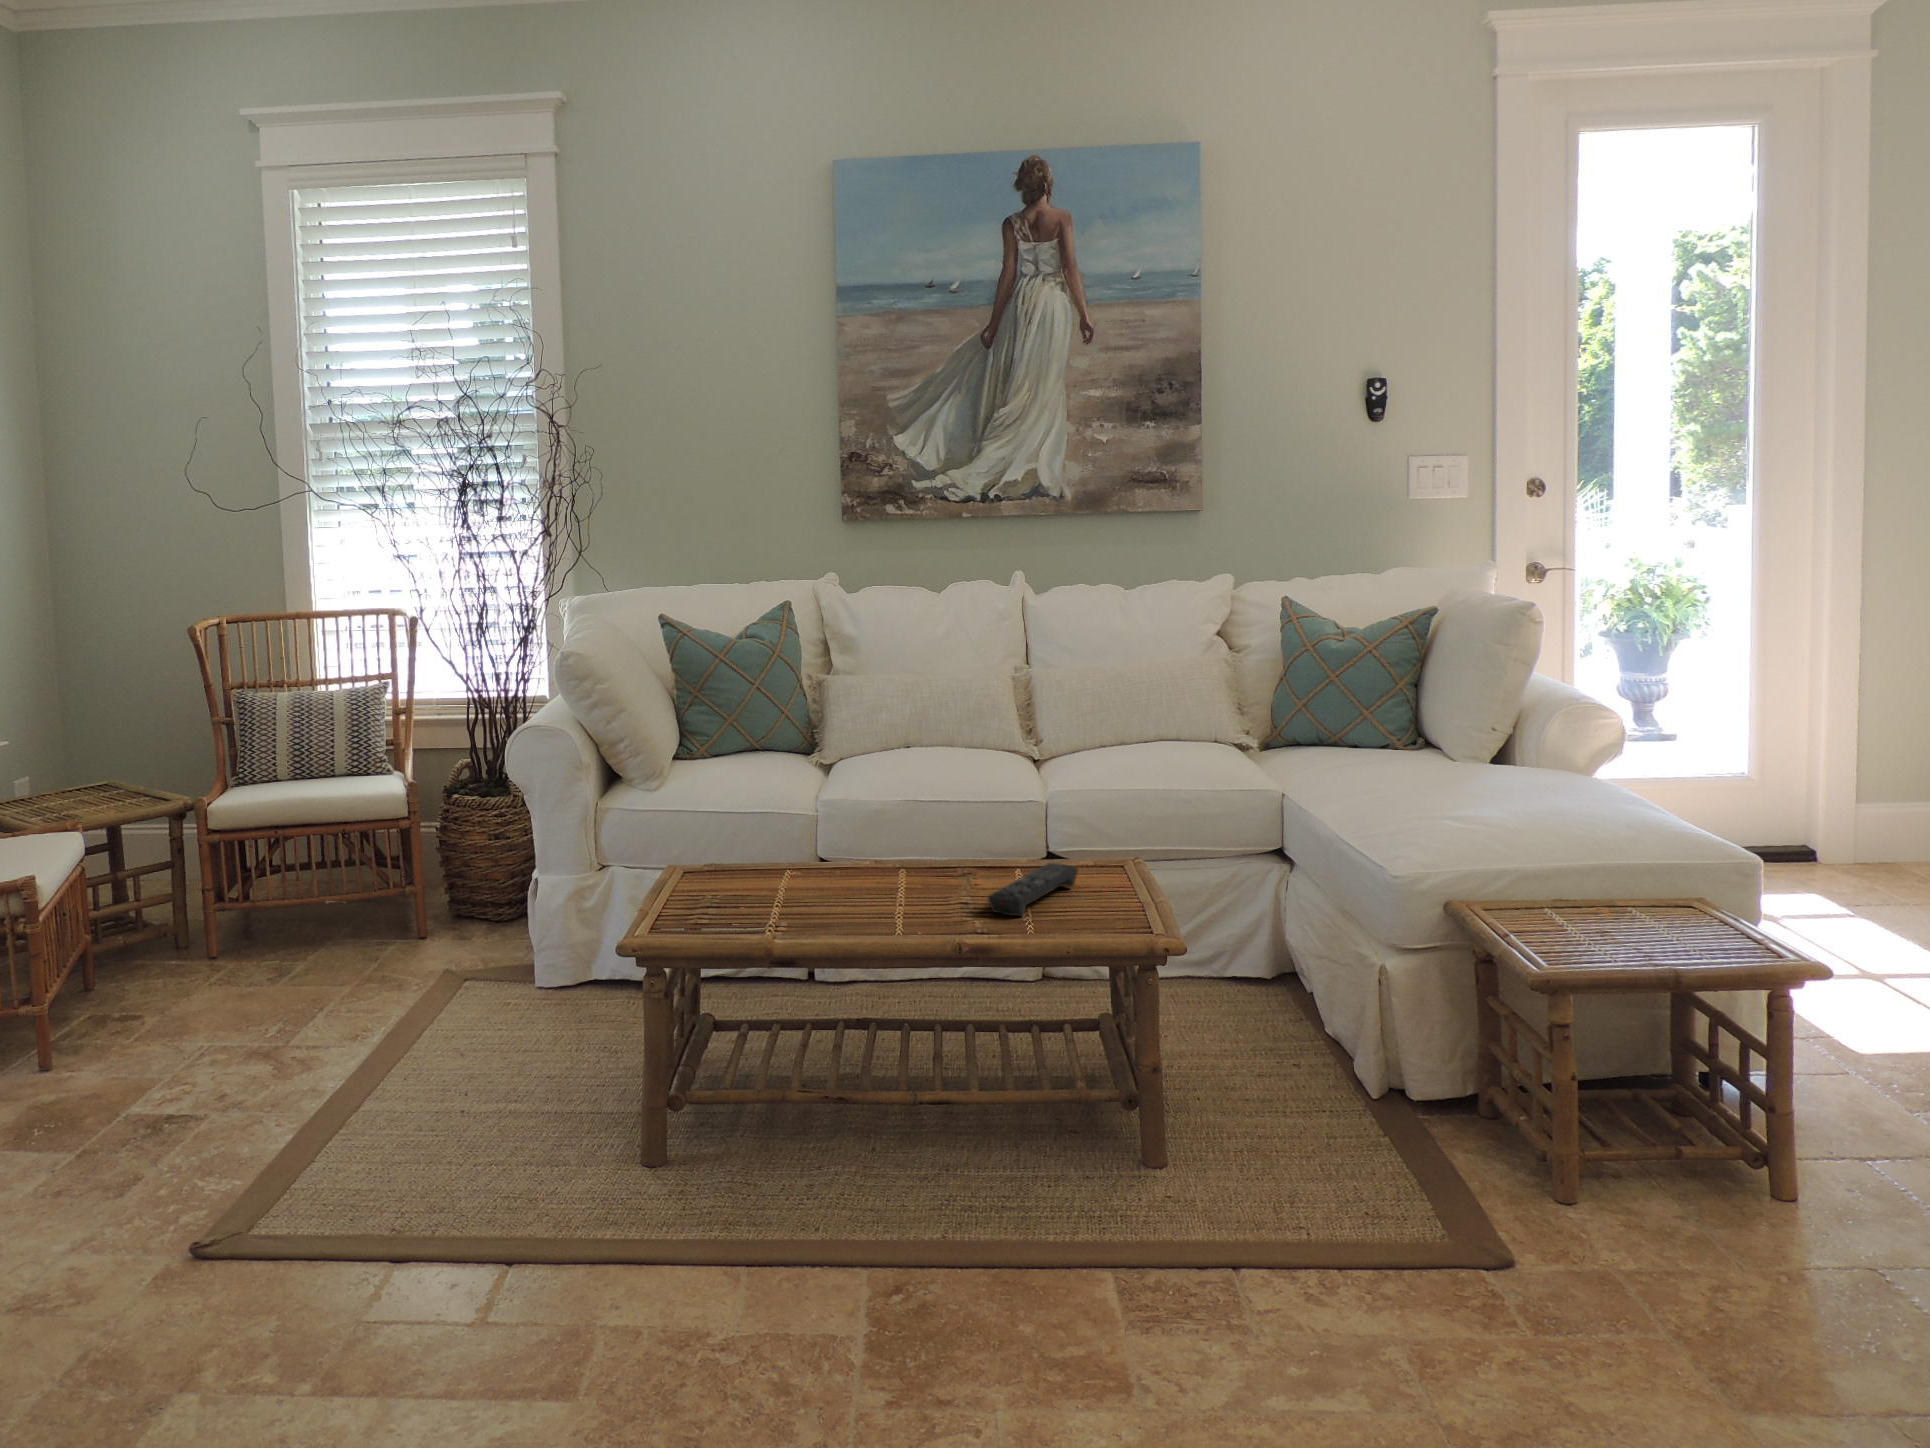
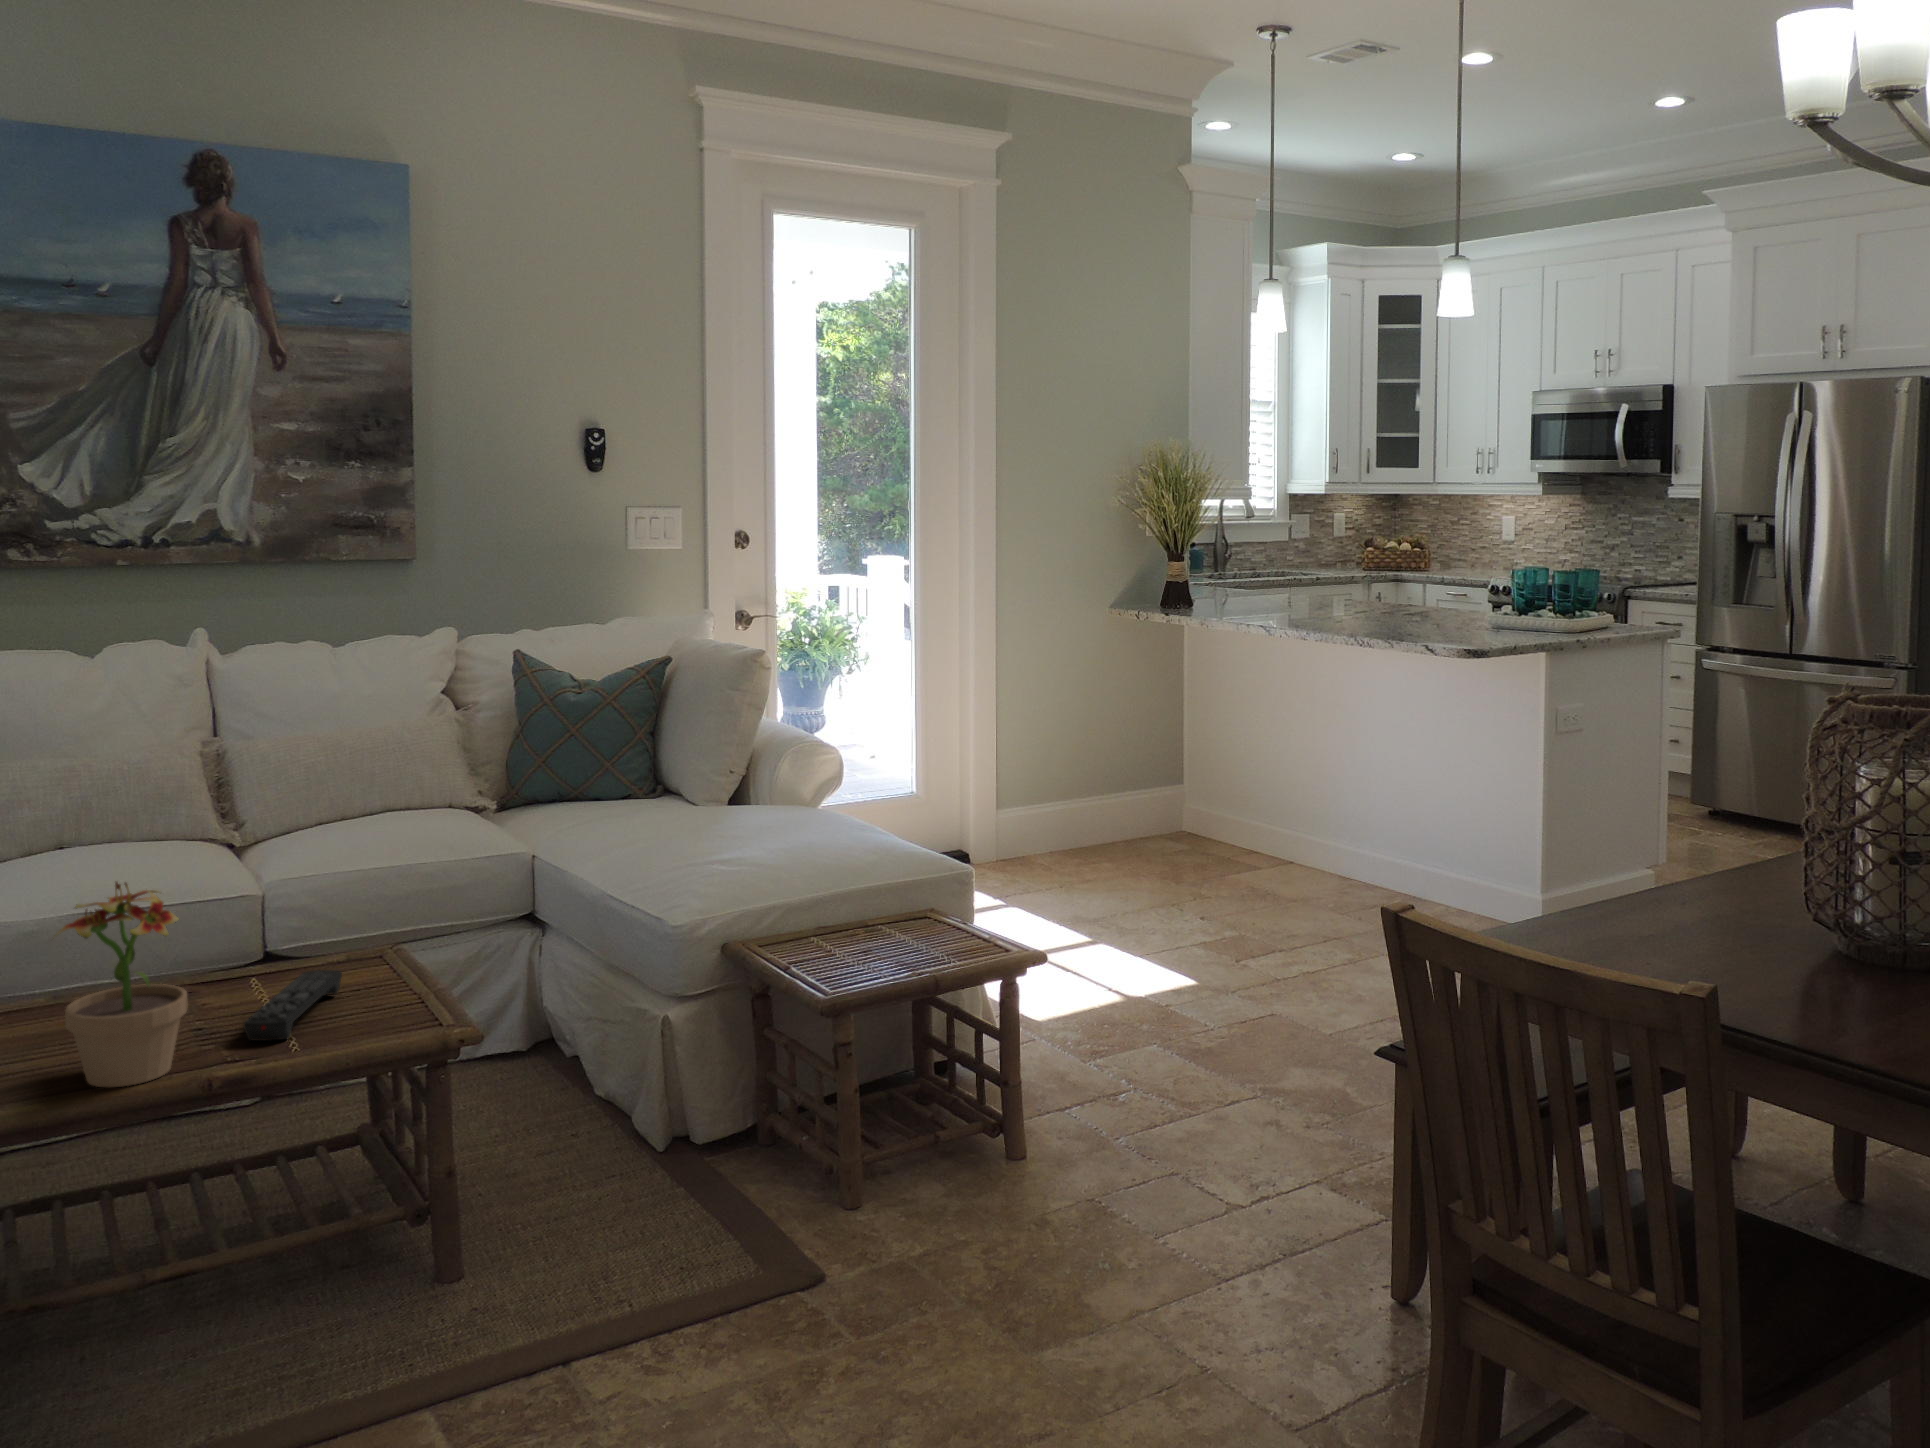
potted plant: none [847,760,943,930] -> present [56,882,187,1087]

